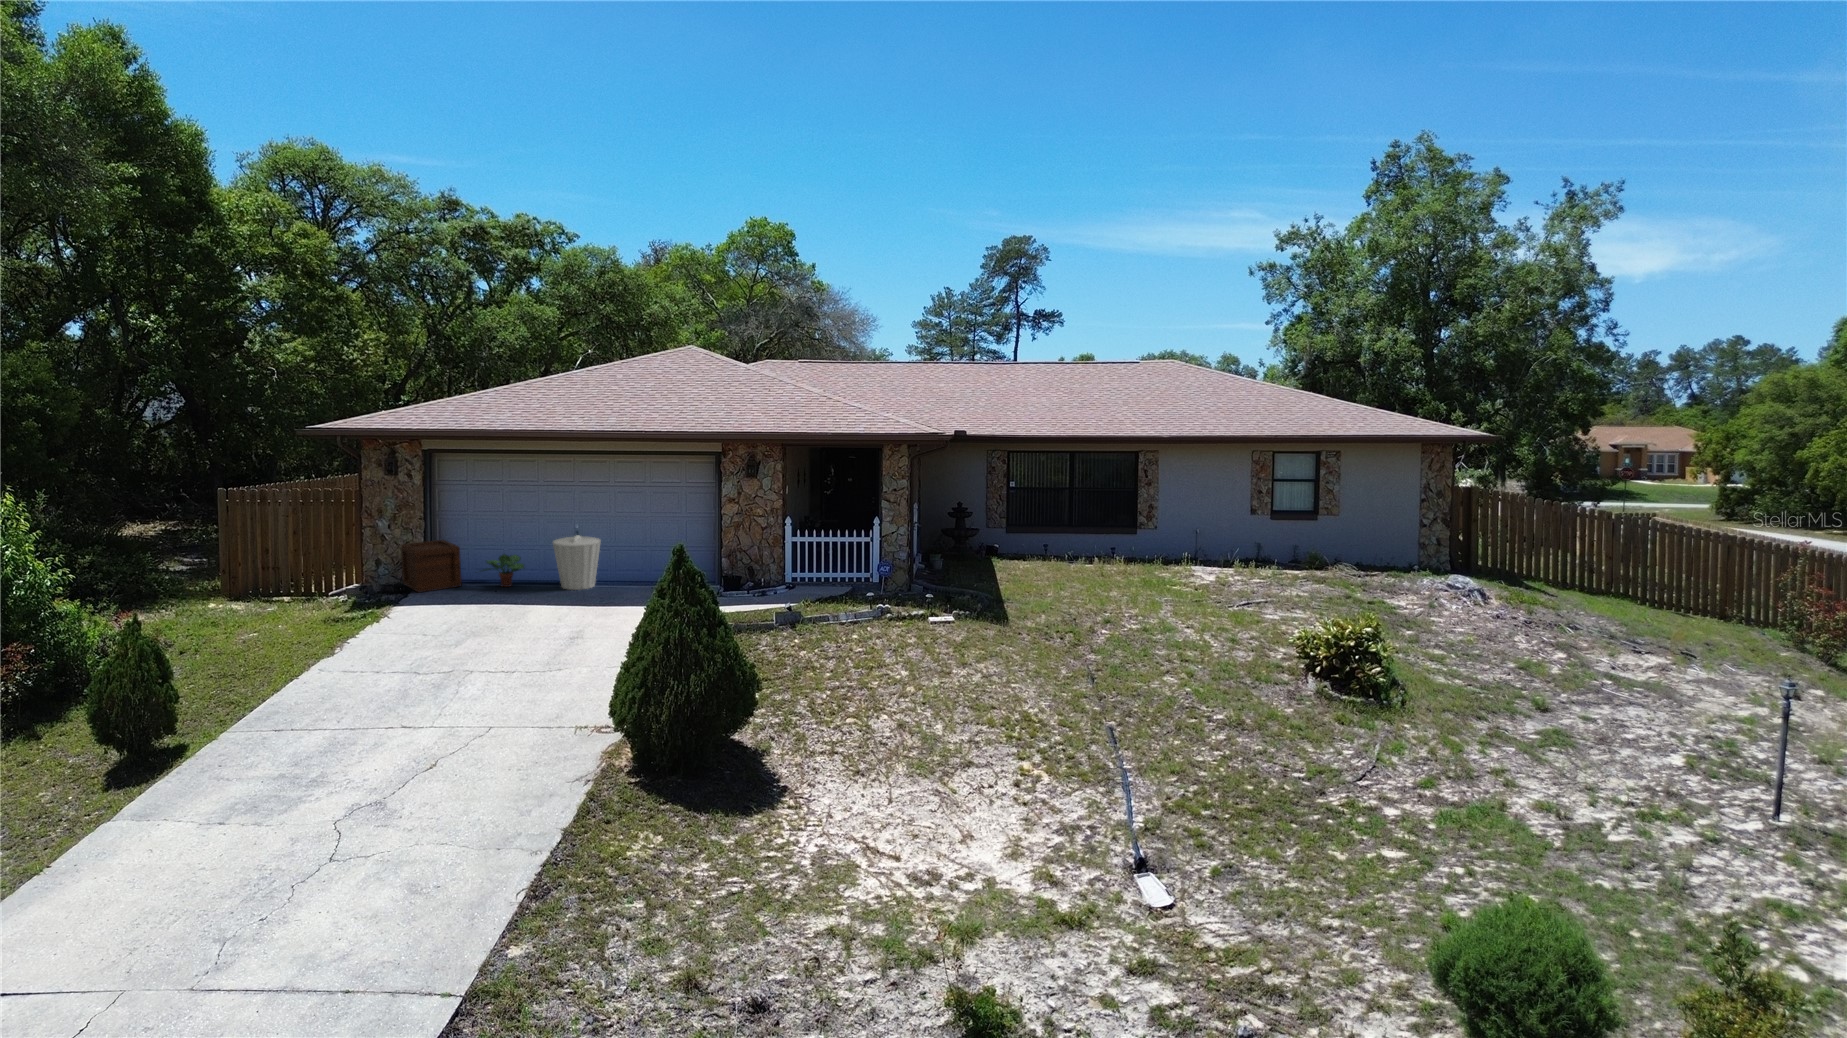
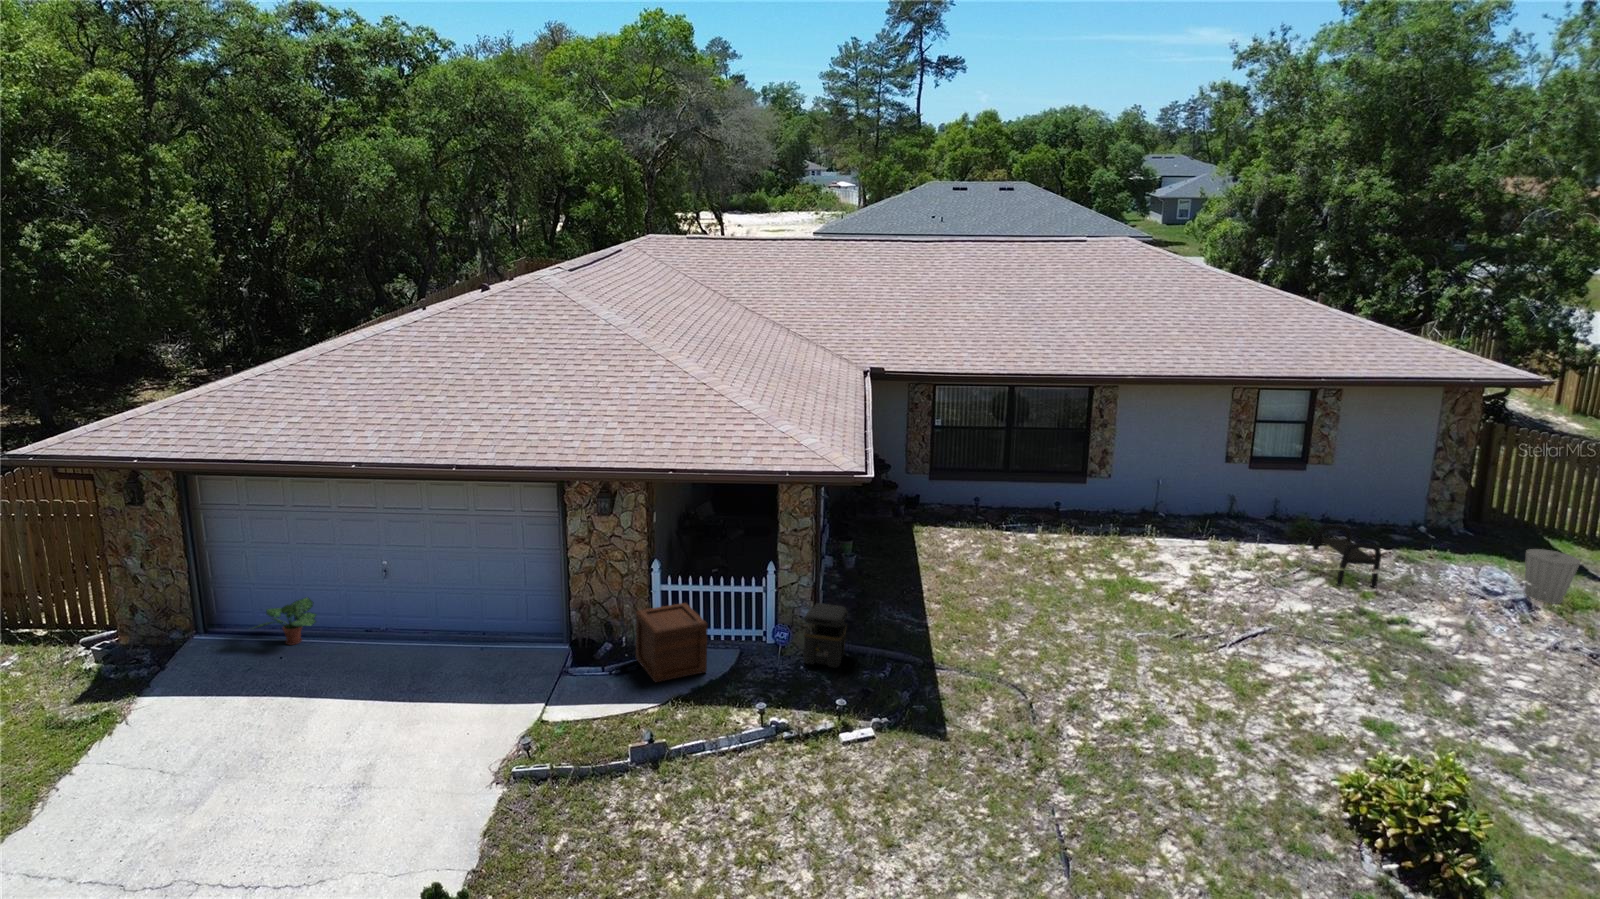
bench: none [1315,519,1366,563] -> present [1313,525,1381,587]
trash can: present [553,535,601,590] -> present [1524,549,1580,604]
wooden crate: present [401,540,462,592] -> present [636,603,708,683]
toolbox: none [902,551,936,597] -> present [803,603,848,668]

